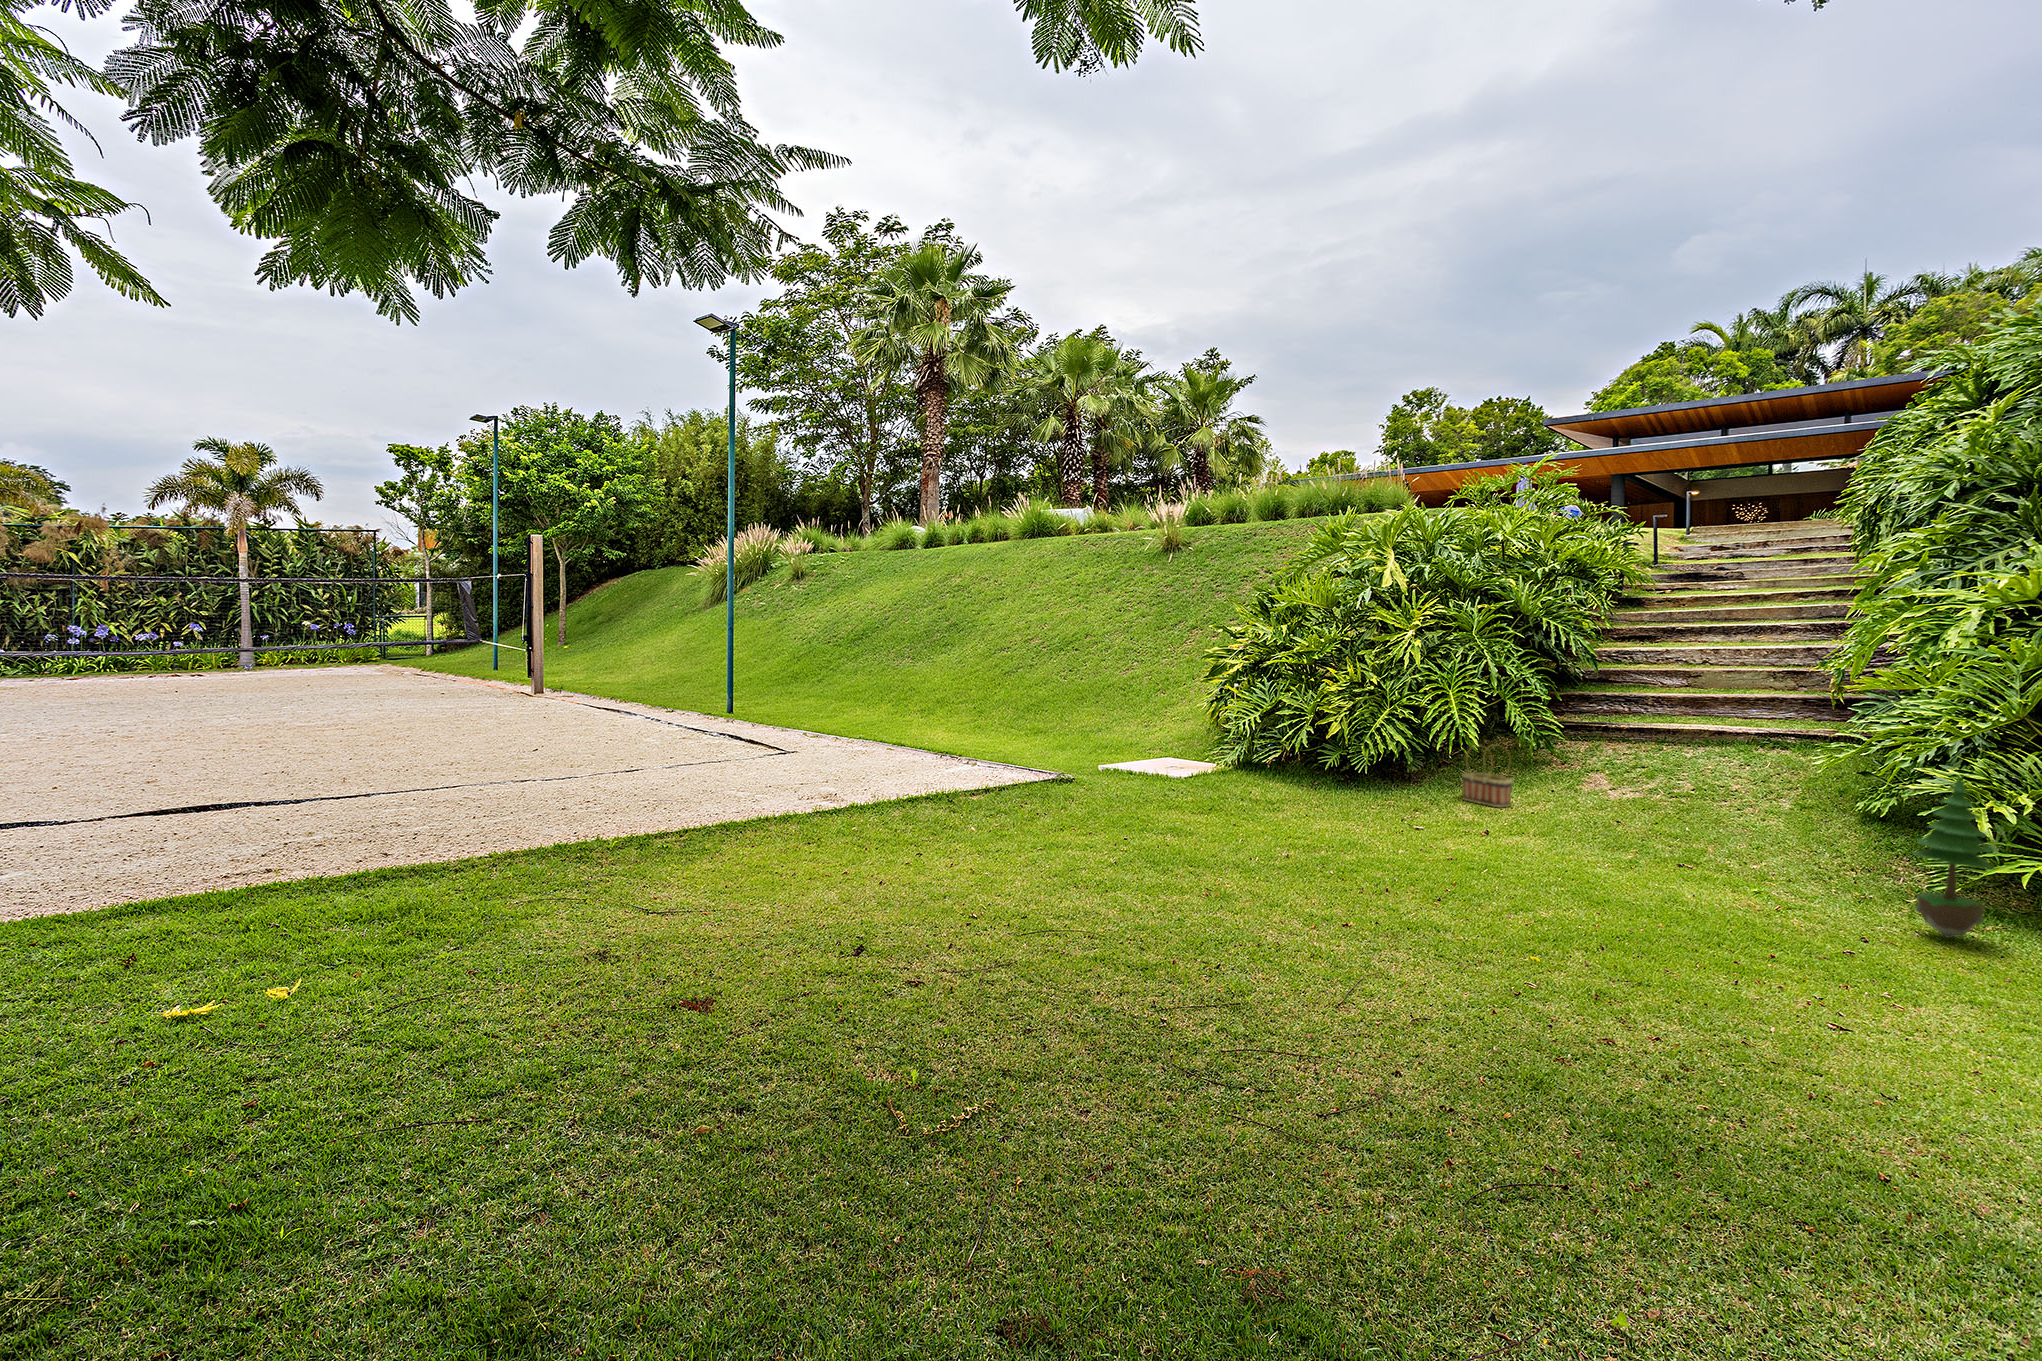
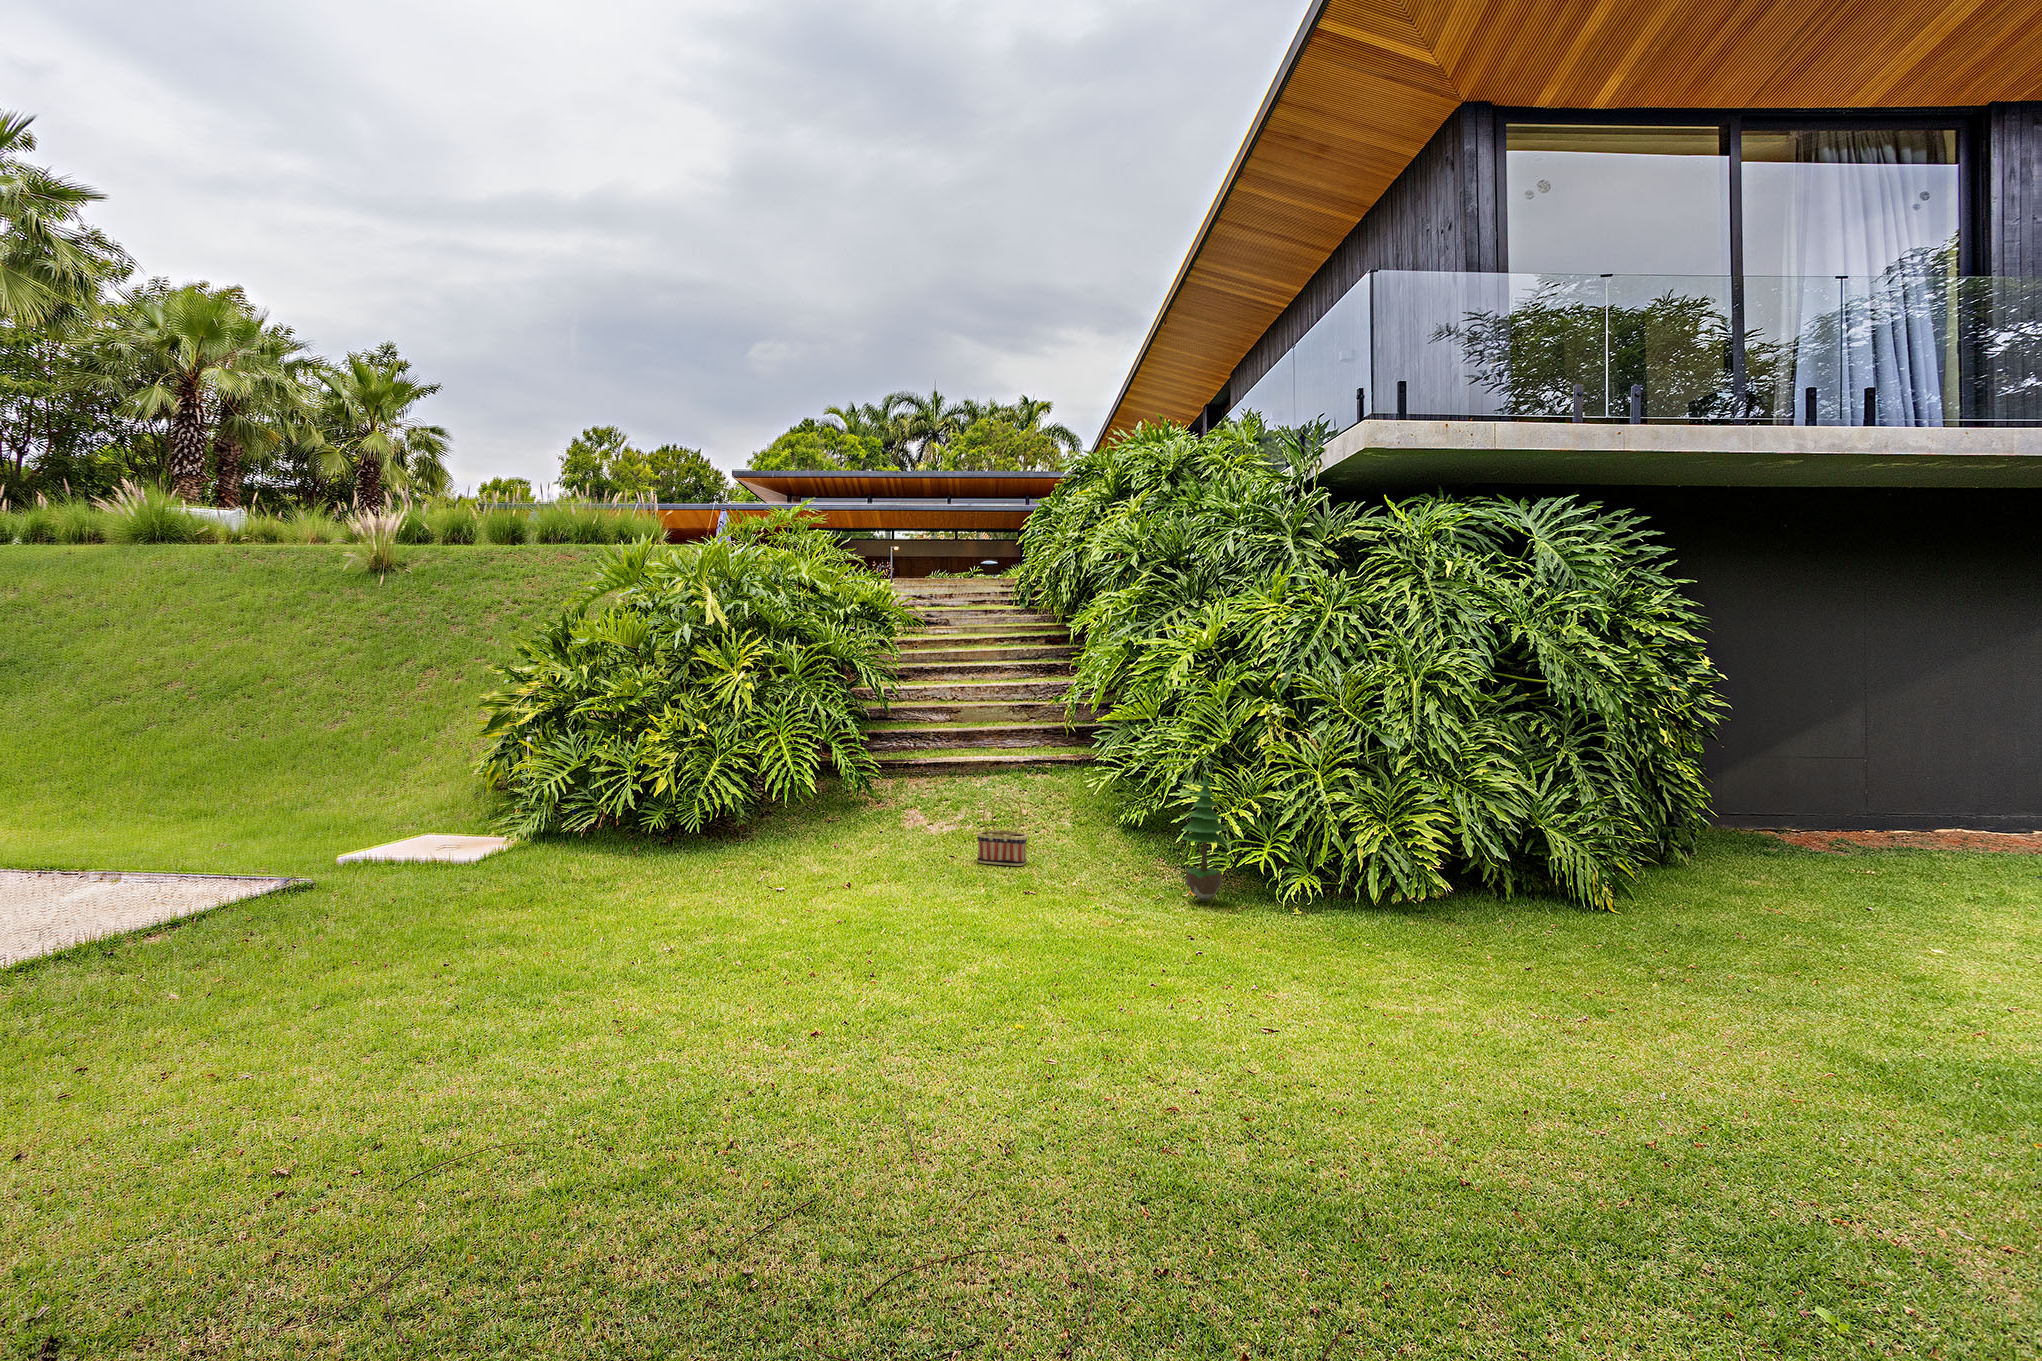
basket: present [1462,746,1514,807] -> present [977,797,1028,866]

